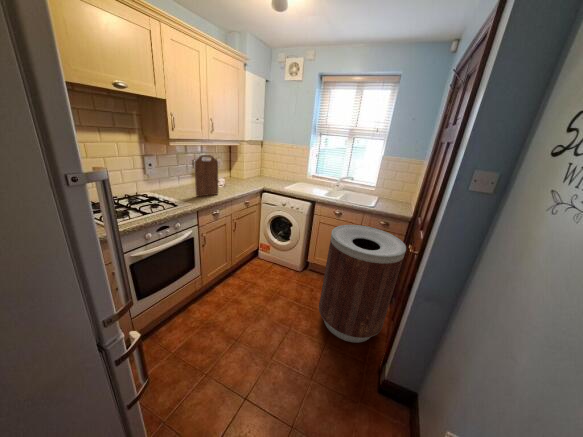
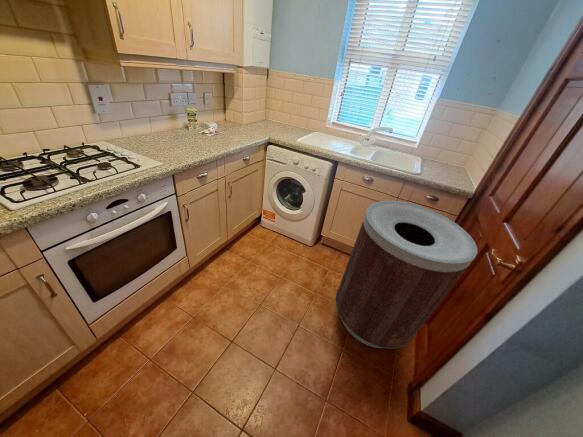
cutting board: present [195,155,218,196] -> none [165,85,206,151]

